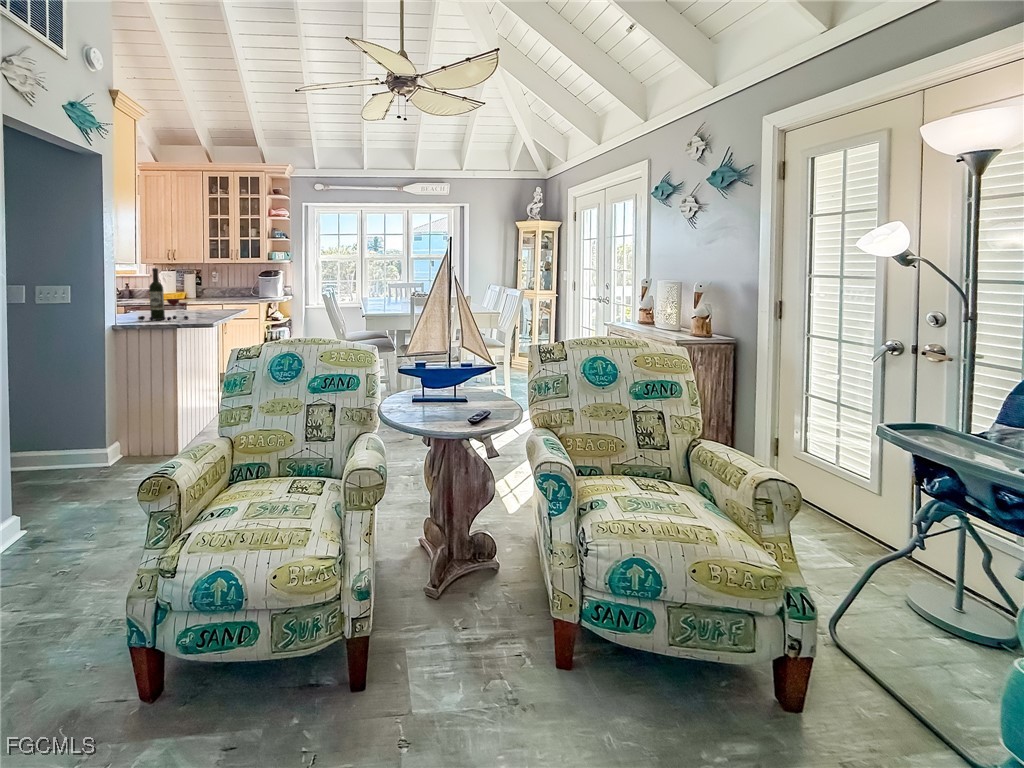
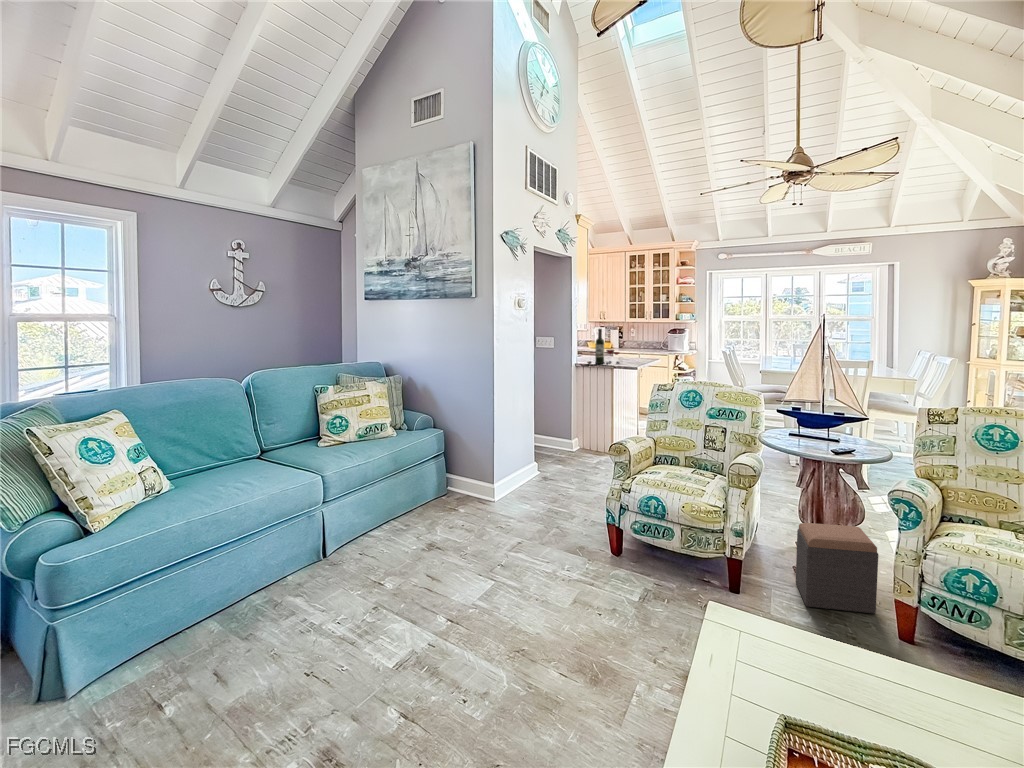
footstool: none [433,518,530,638] -> present [796,523,878,614]

